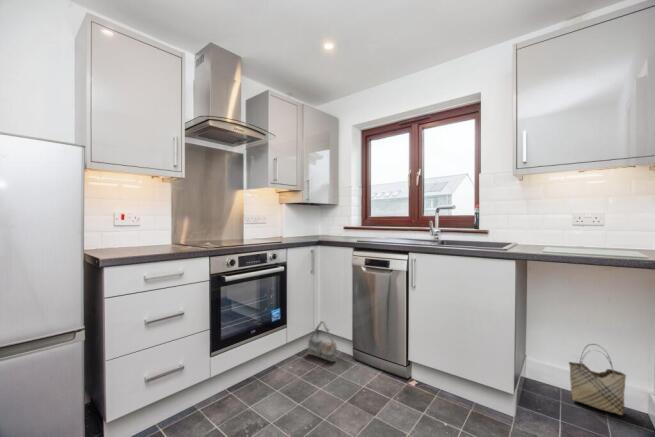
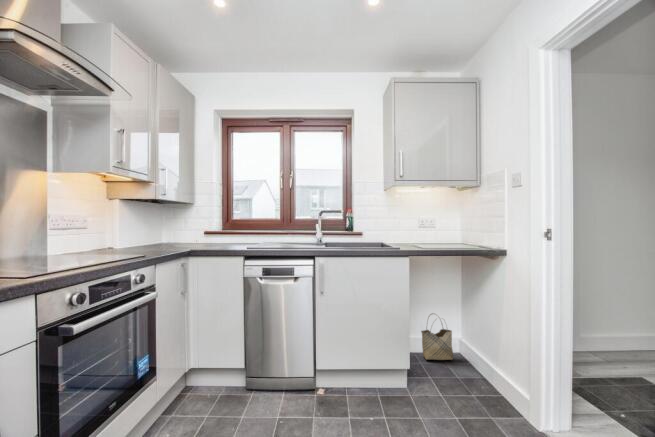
bag: present [308,321,337,362] -> none [180,354,226,404]

